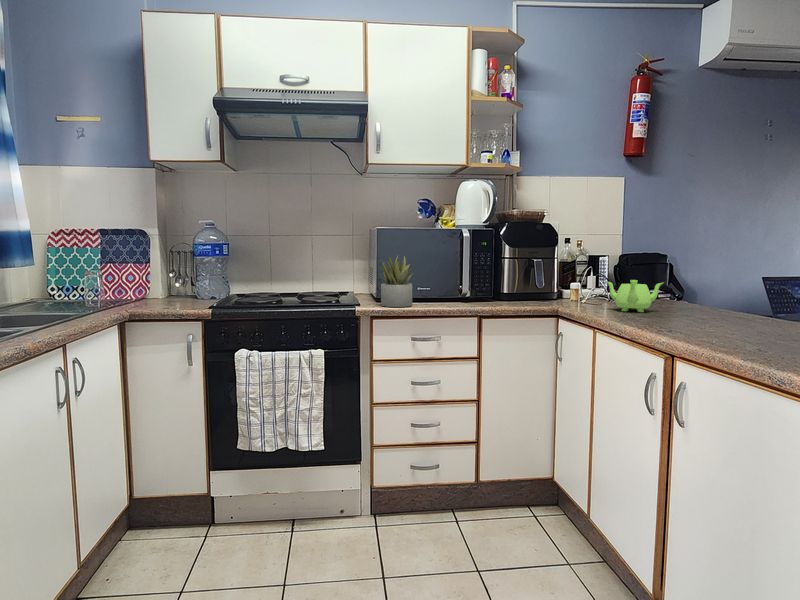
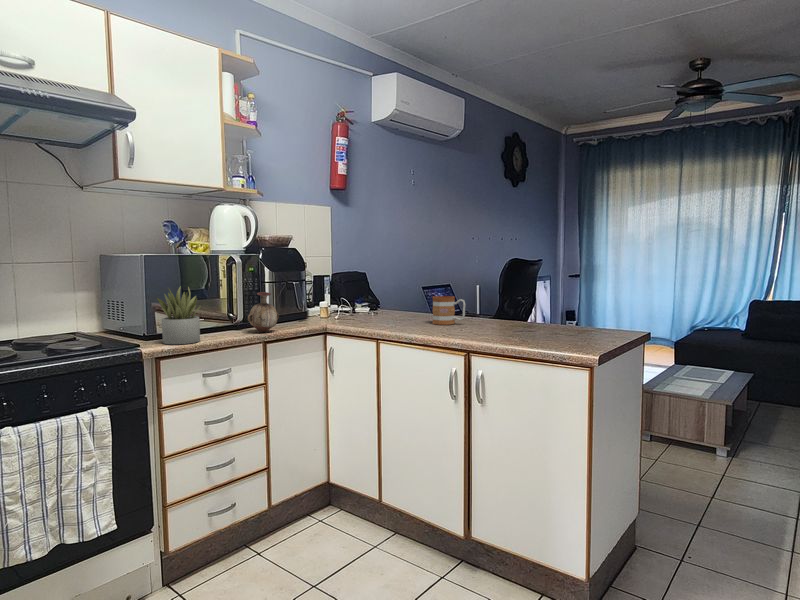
vase: none [463,265,497,305] -> present [248,292,279,332]
teapot: present [605,280,663,312] -> none [369,299,411,325]
mug: none [689,280,740,319] -> present [433,296,465,325]

